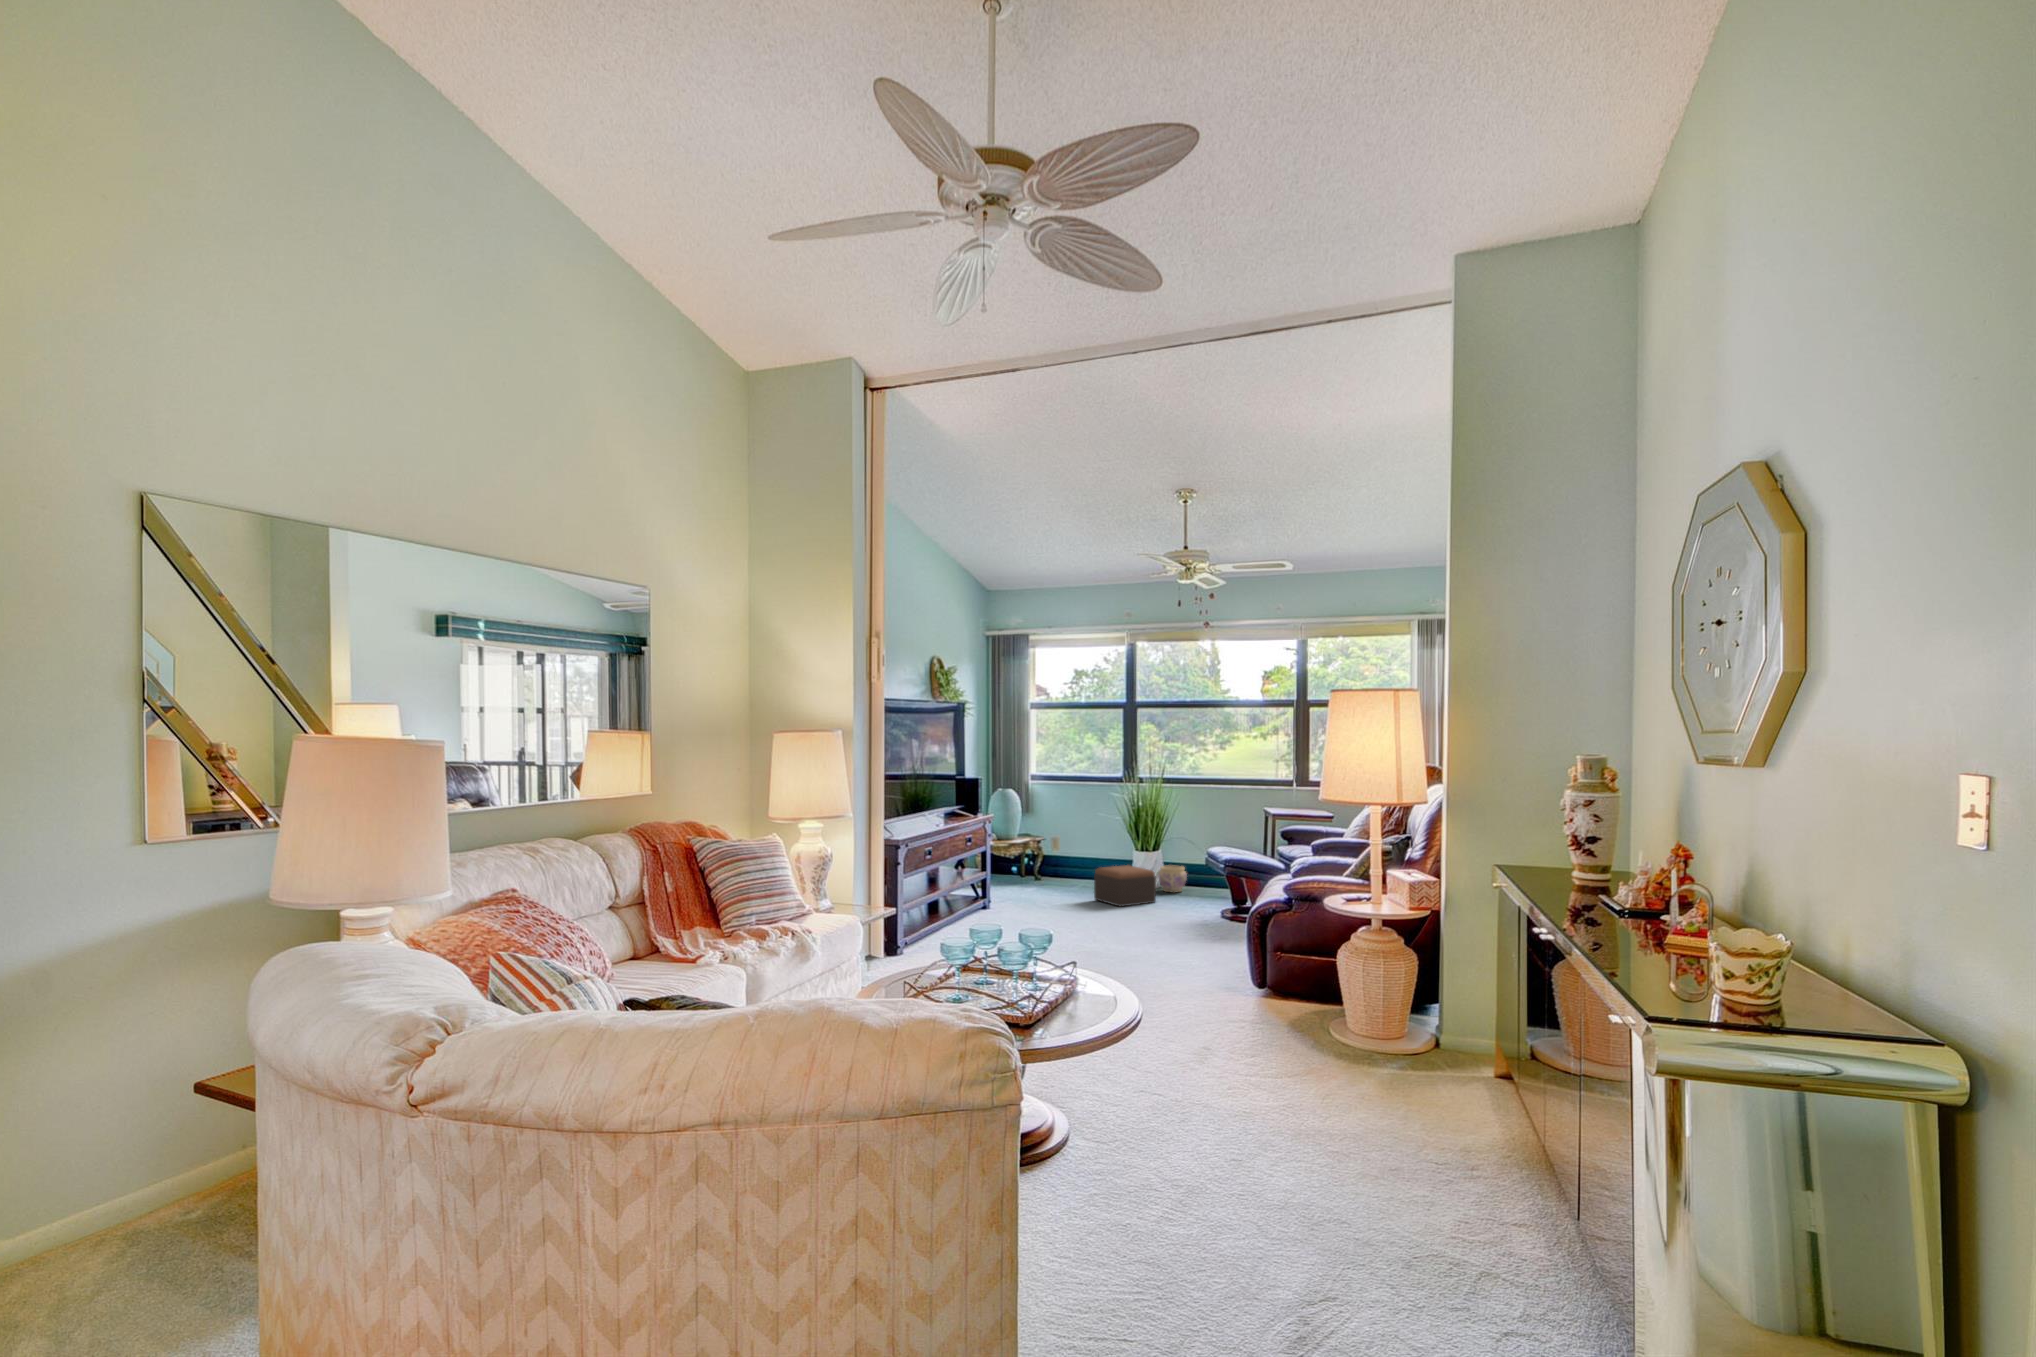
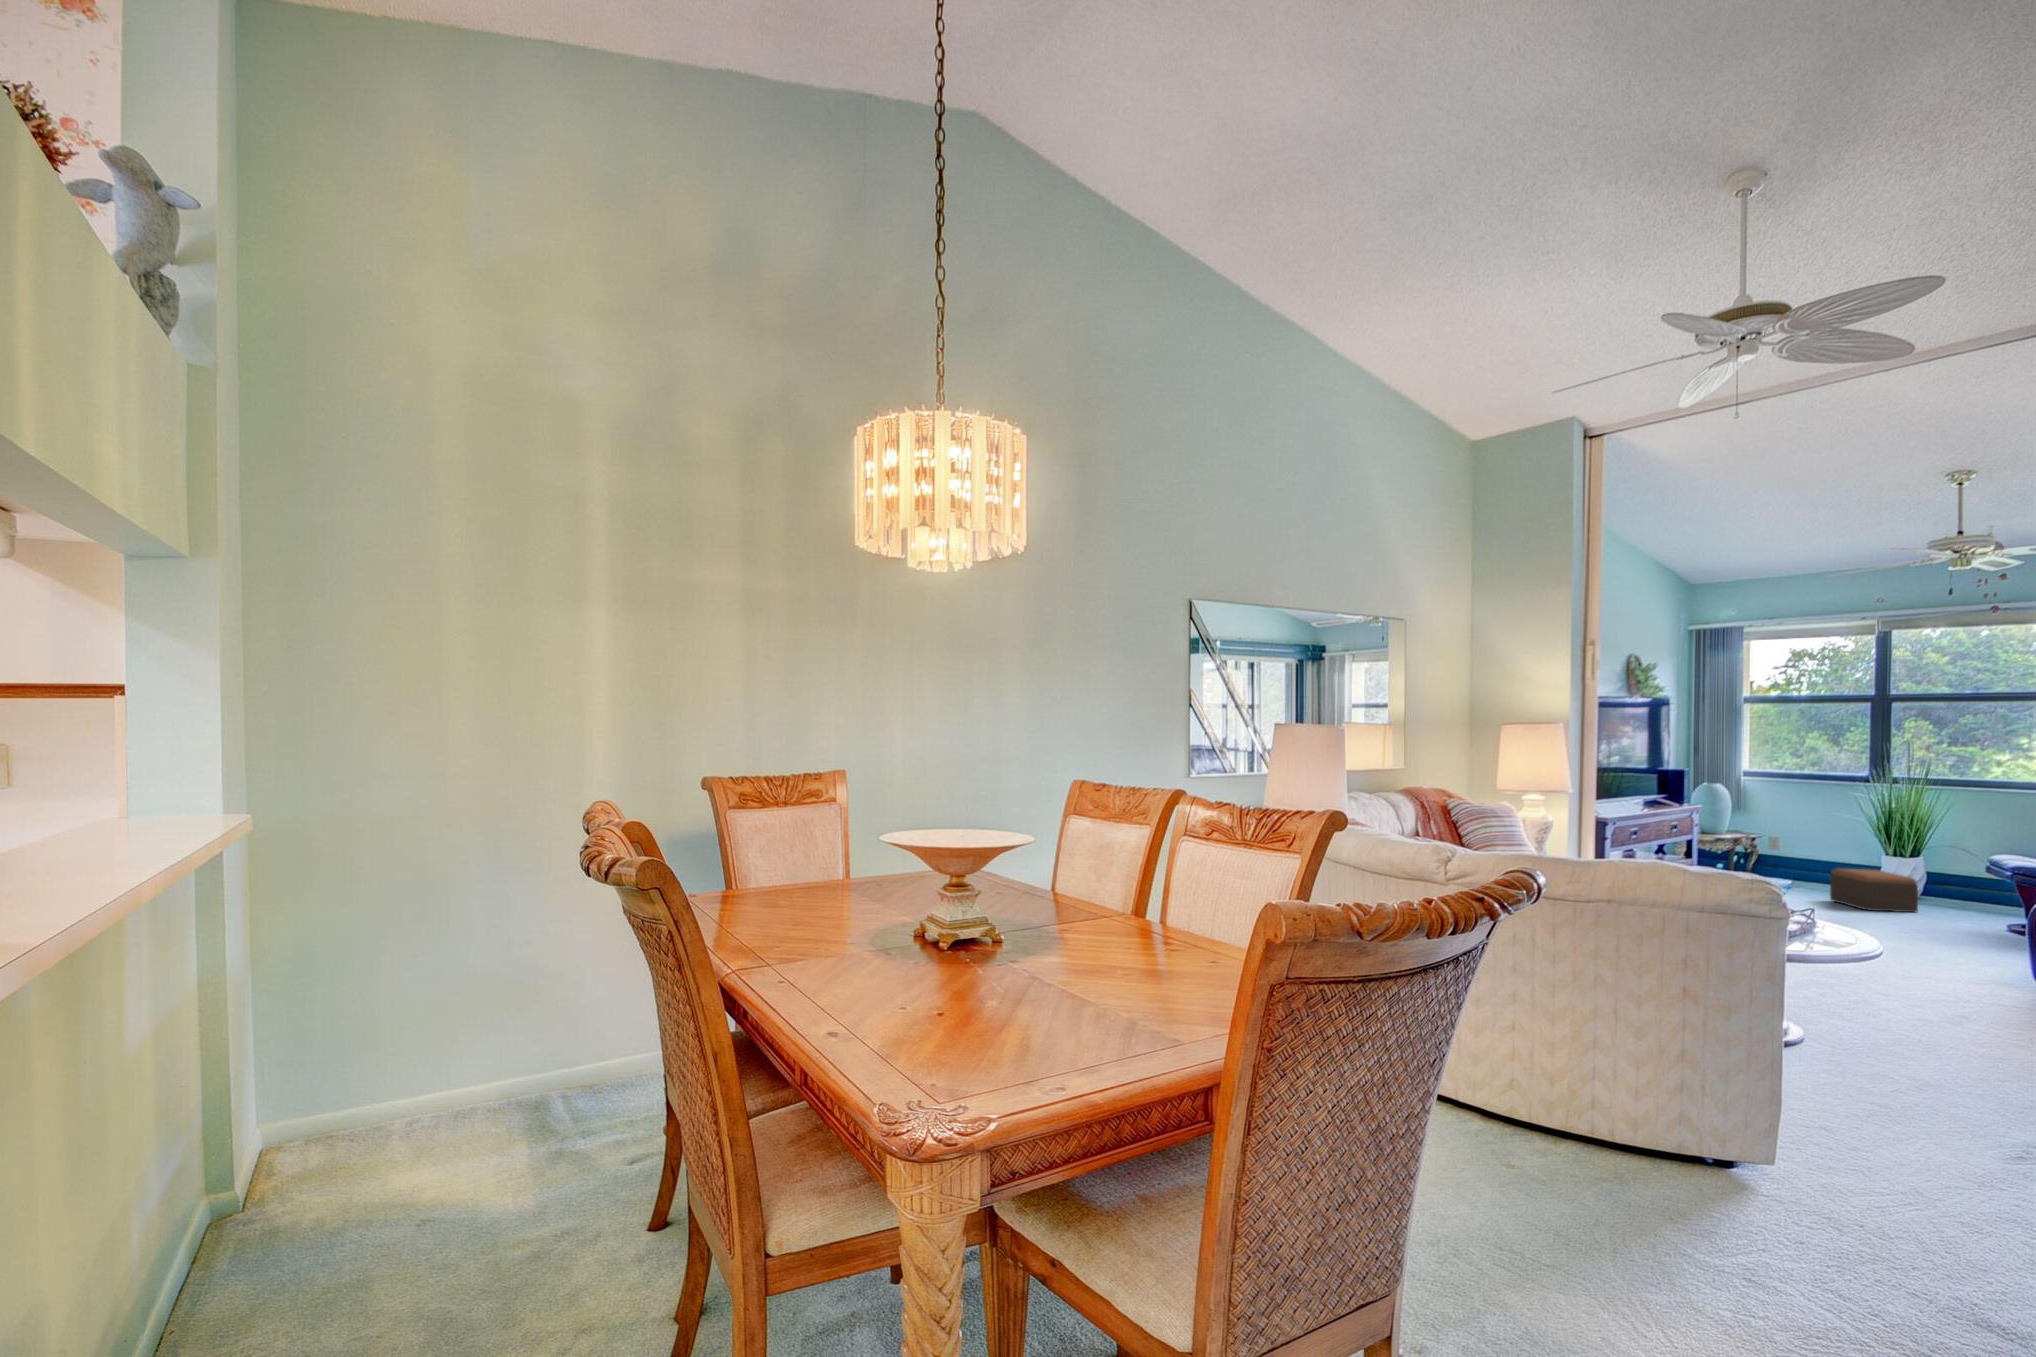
planter: present [1158,865,1187,893] -> none [1922,876,1966,907]

